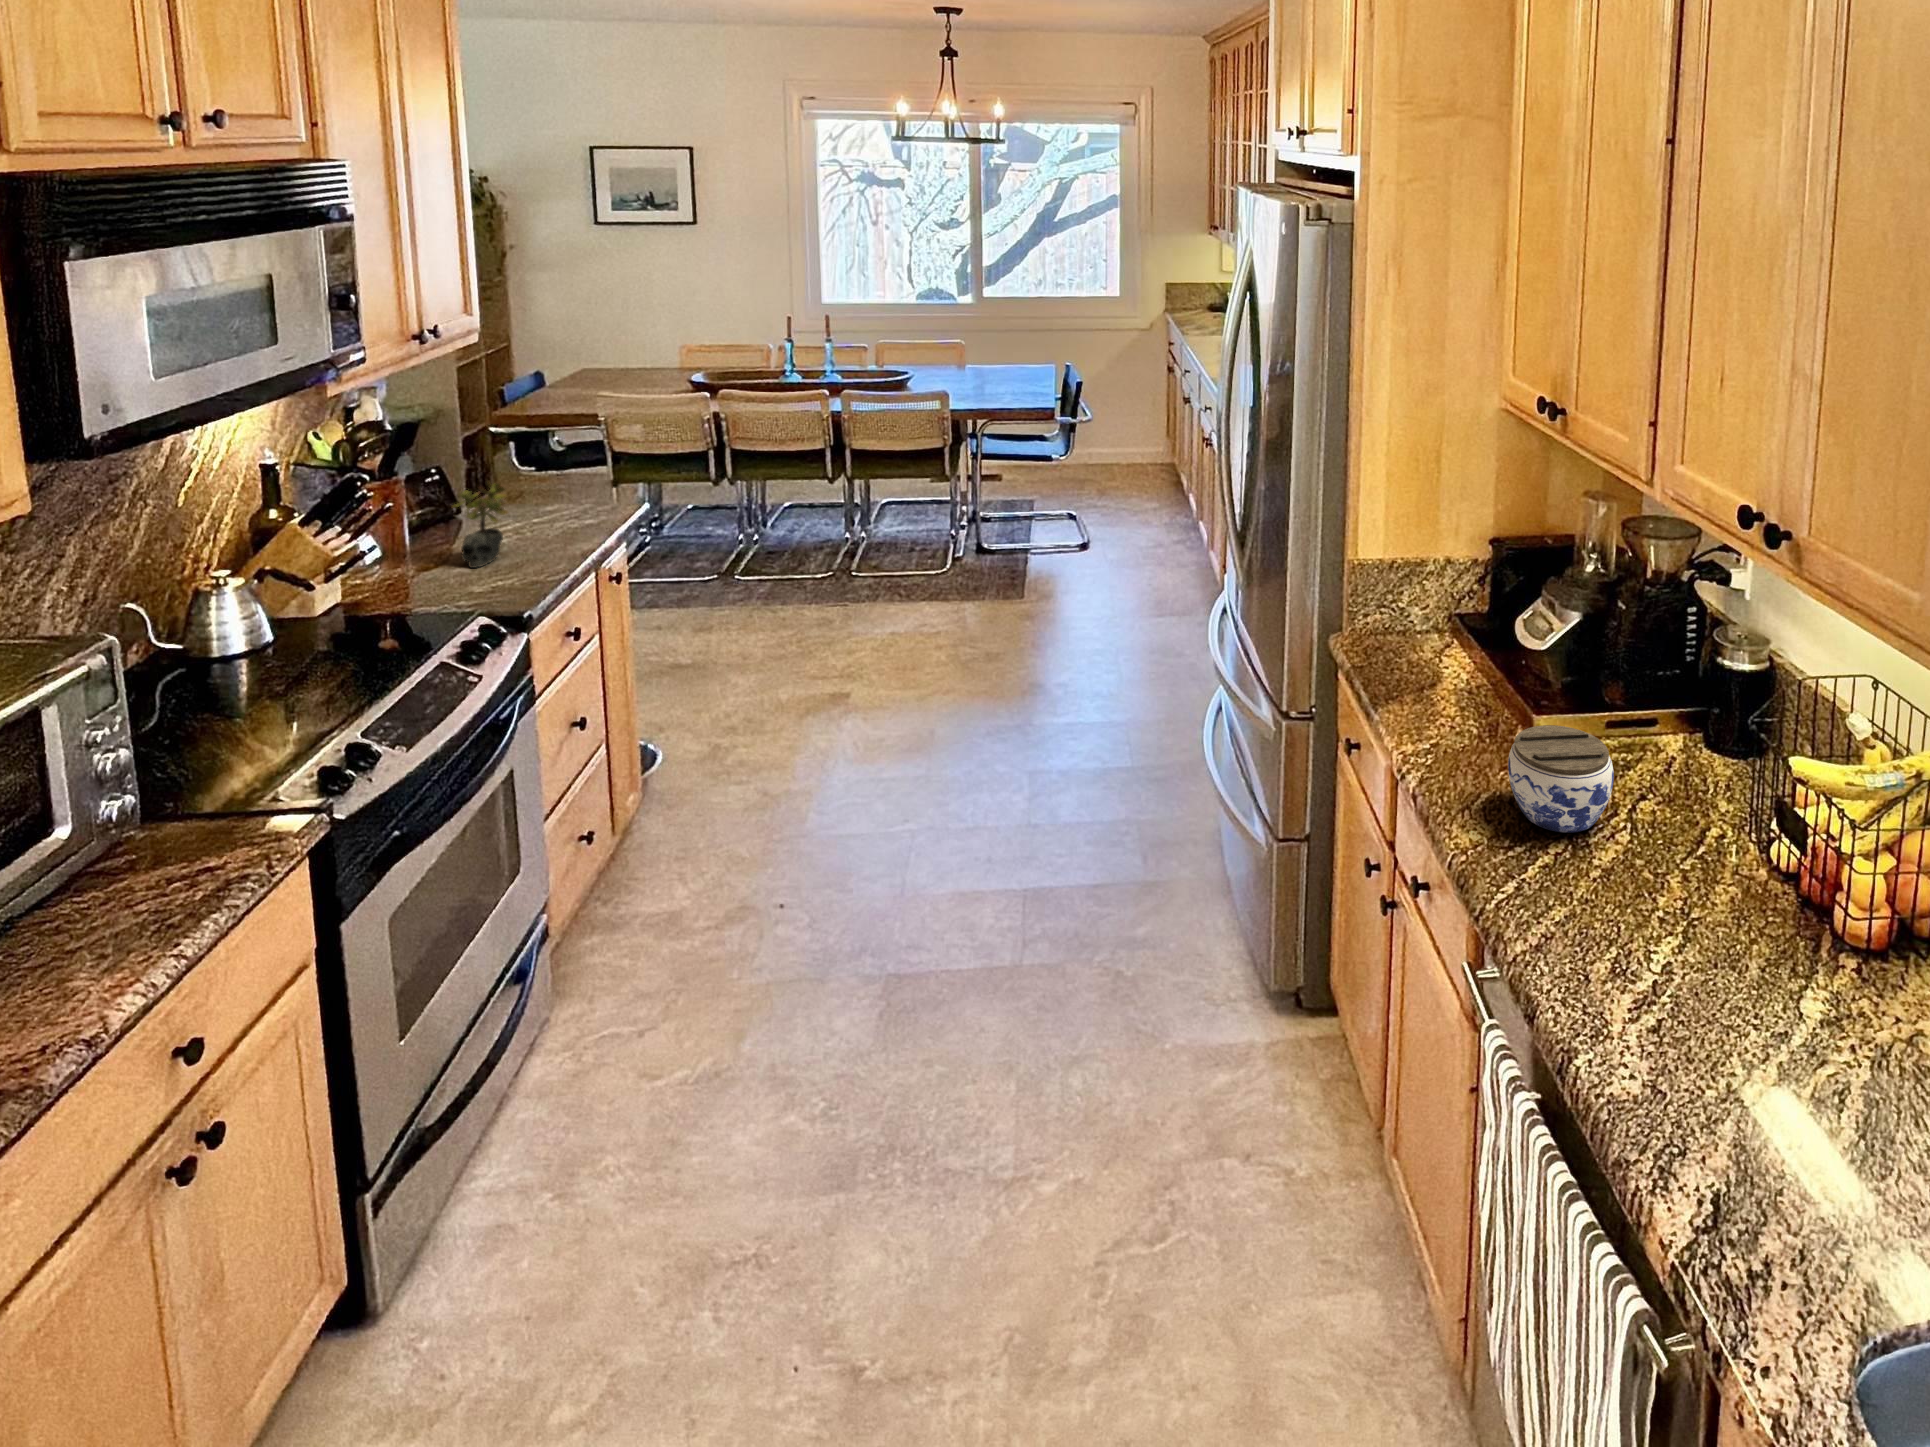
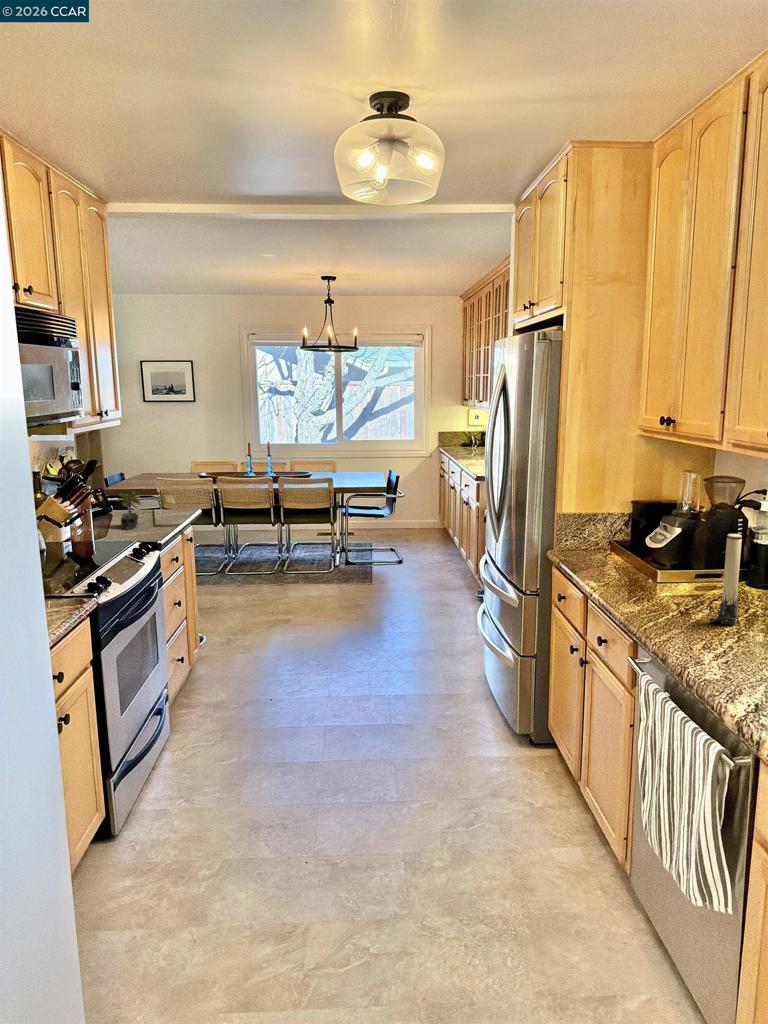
candle: none [1629,696,1688,884] -> present [709,534,742,625]
jar: present [1508,725,1614,833] -> none [647,565,701,610]

